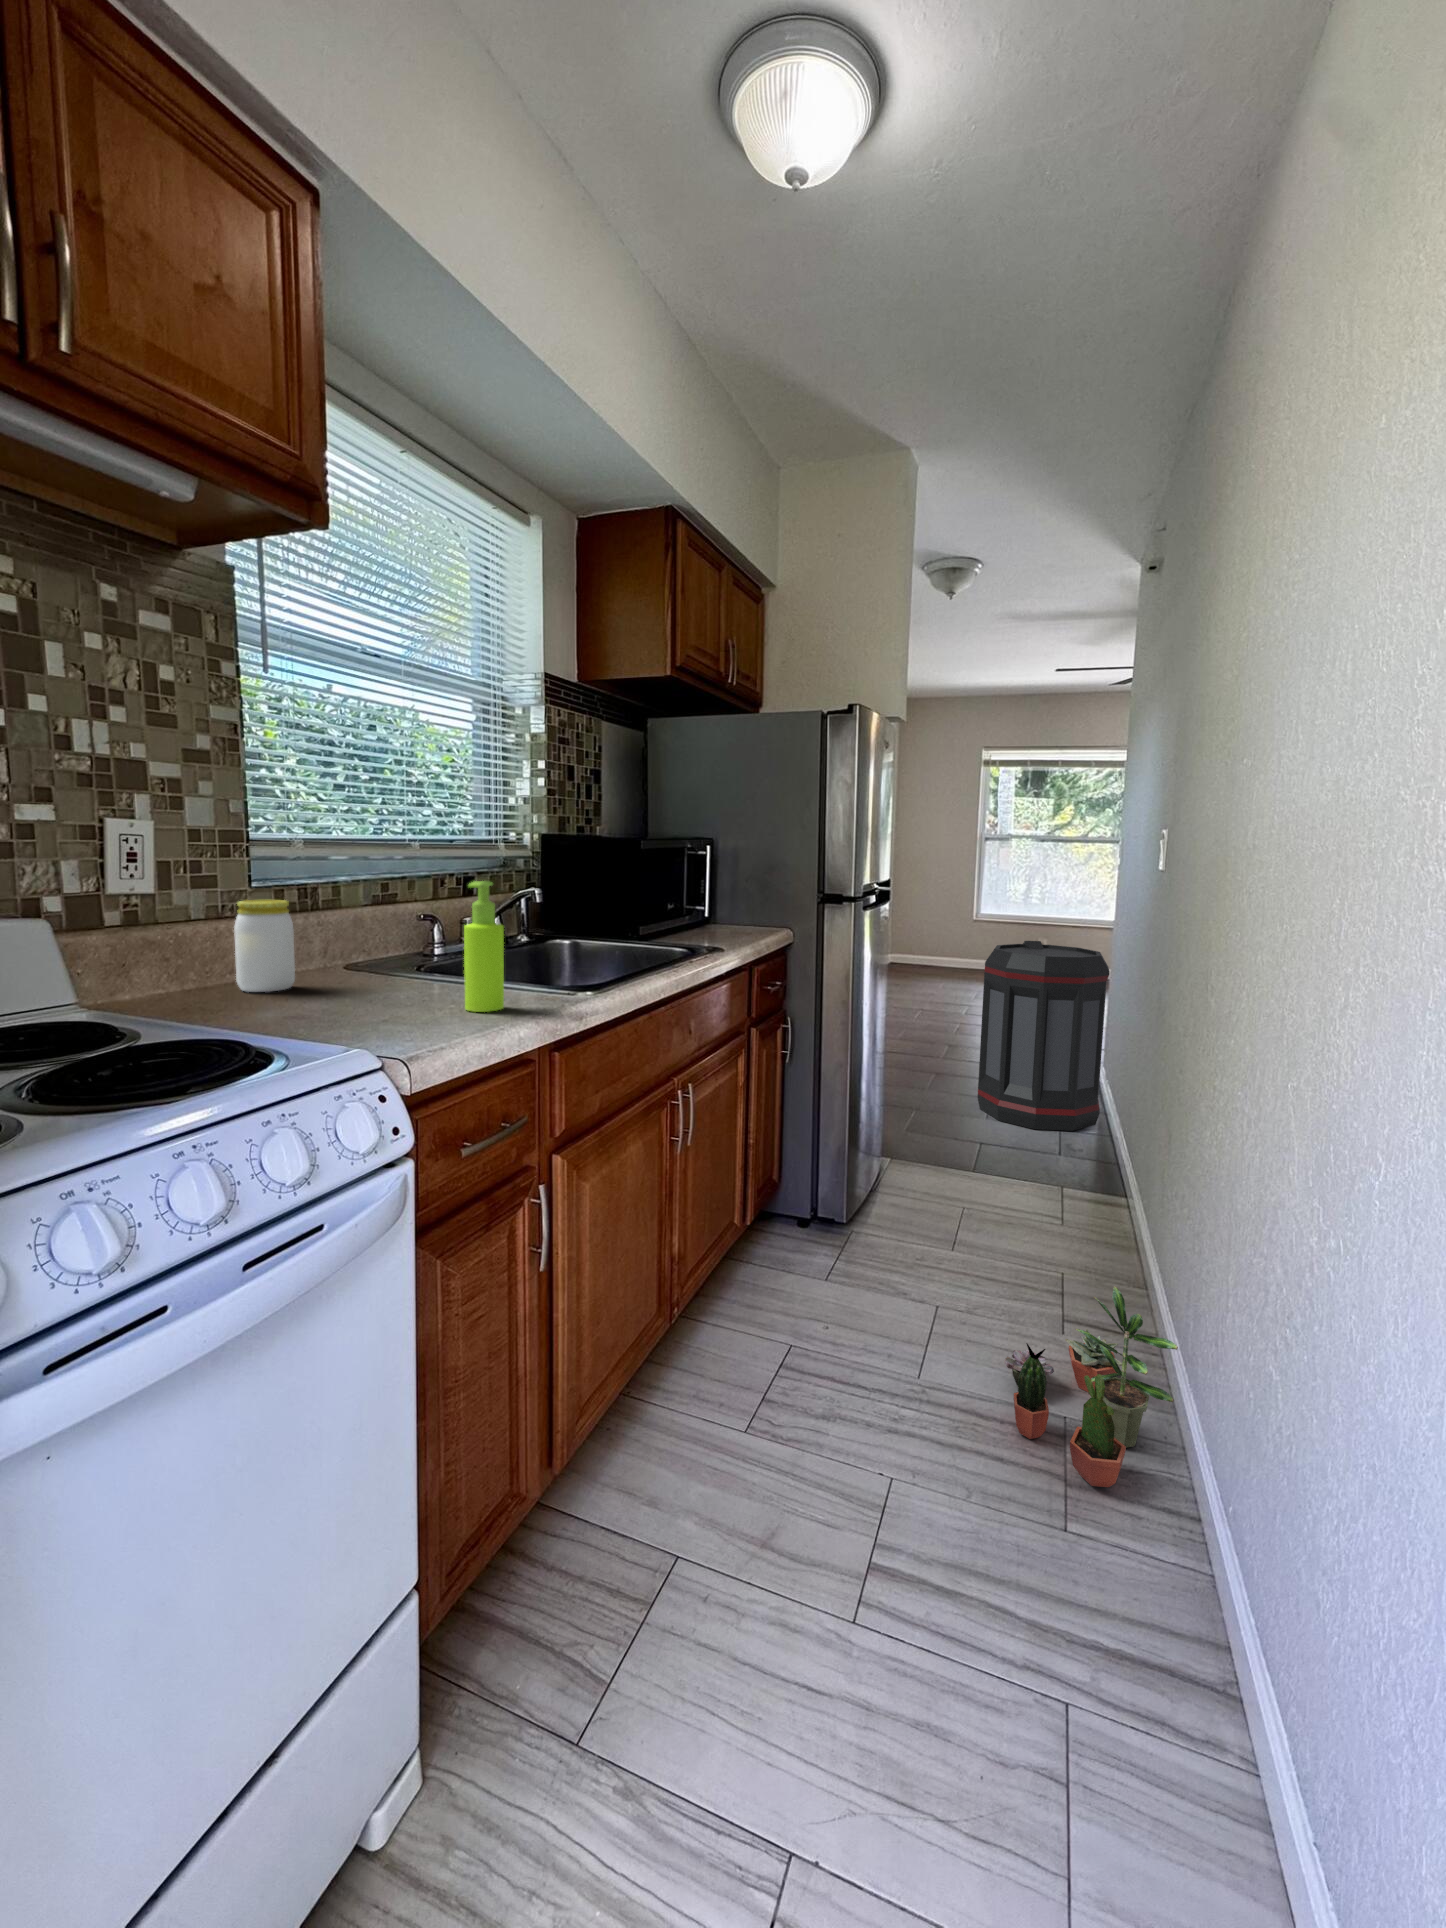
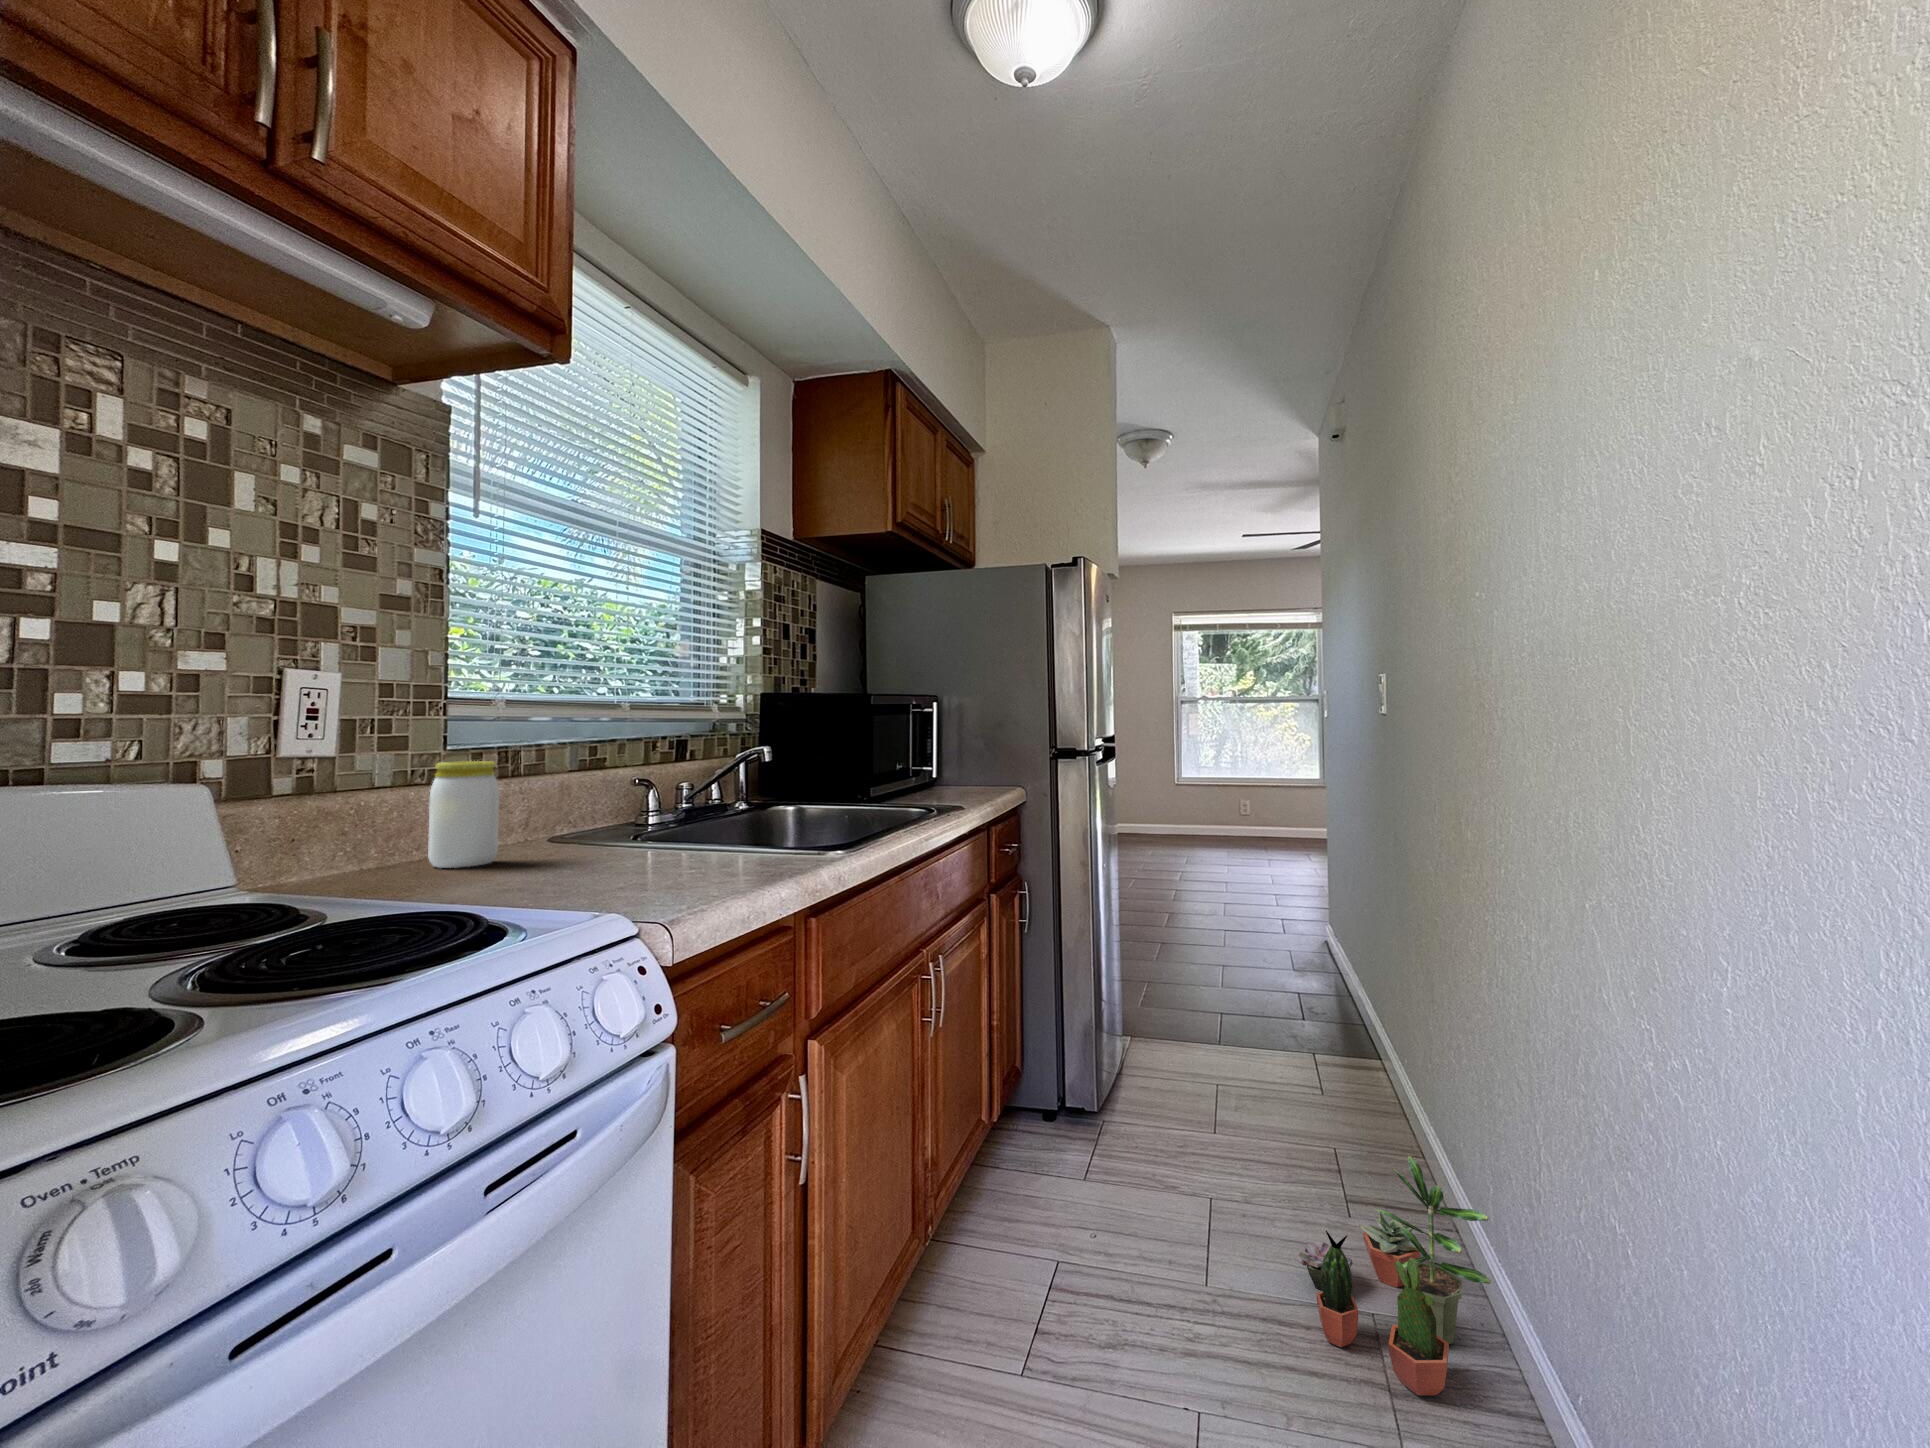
soap dispenser: present [464,881,504,1012] -> none [710,728,755,874]
trash can: present [978,941,1110,1131] -> none [1210,799,1339,999]

